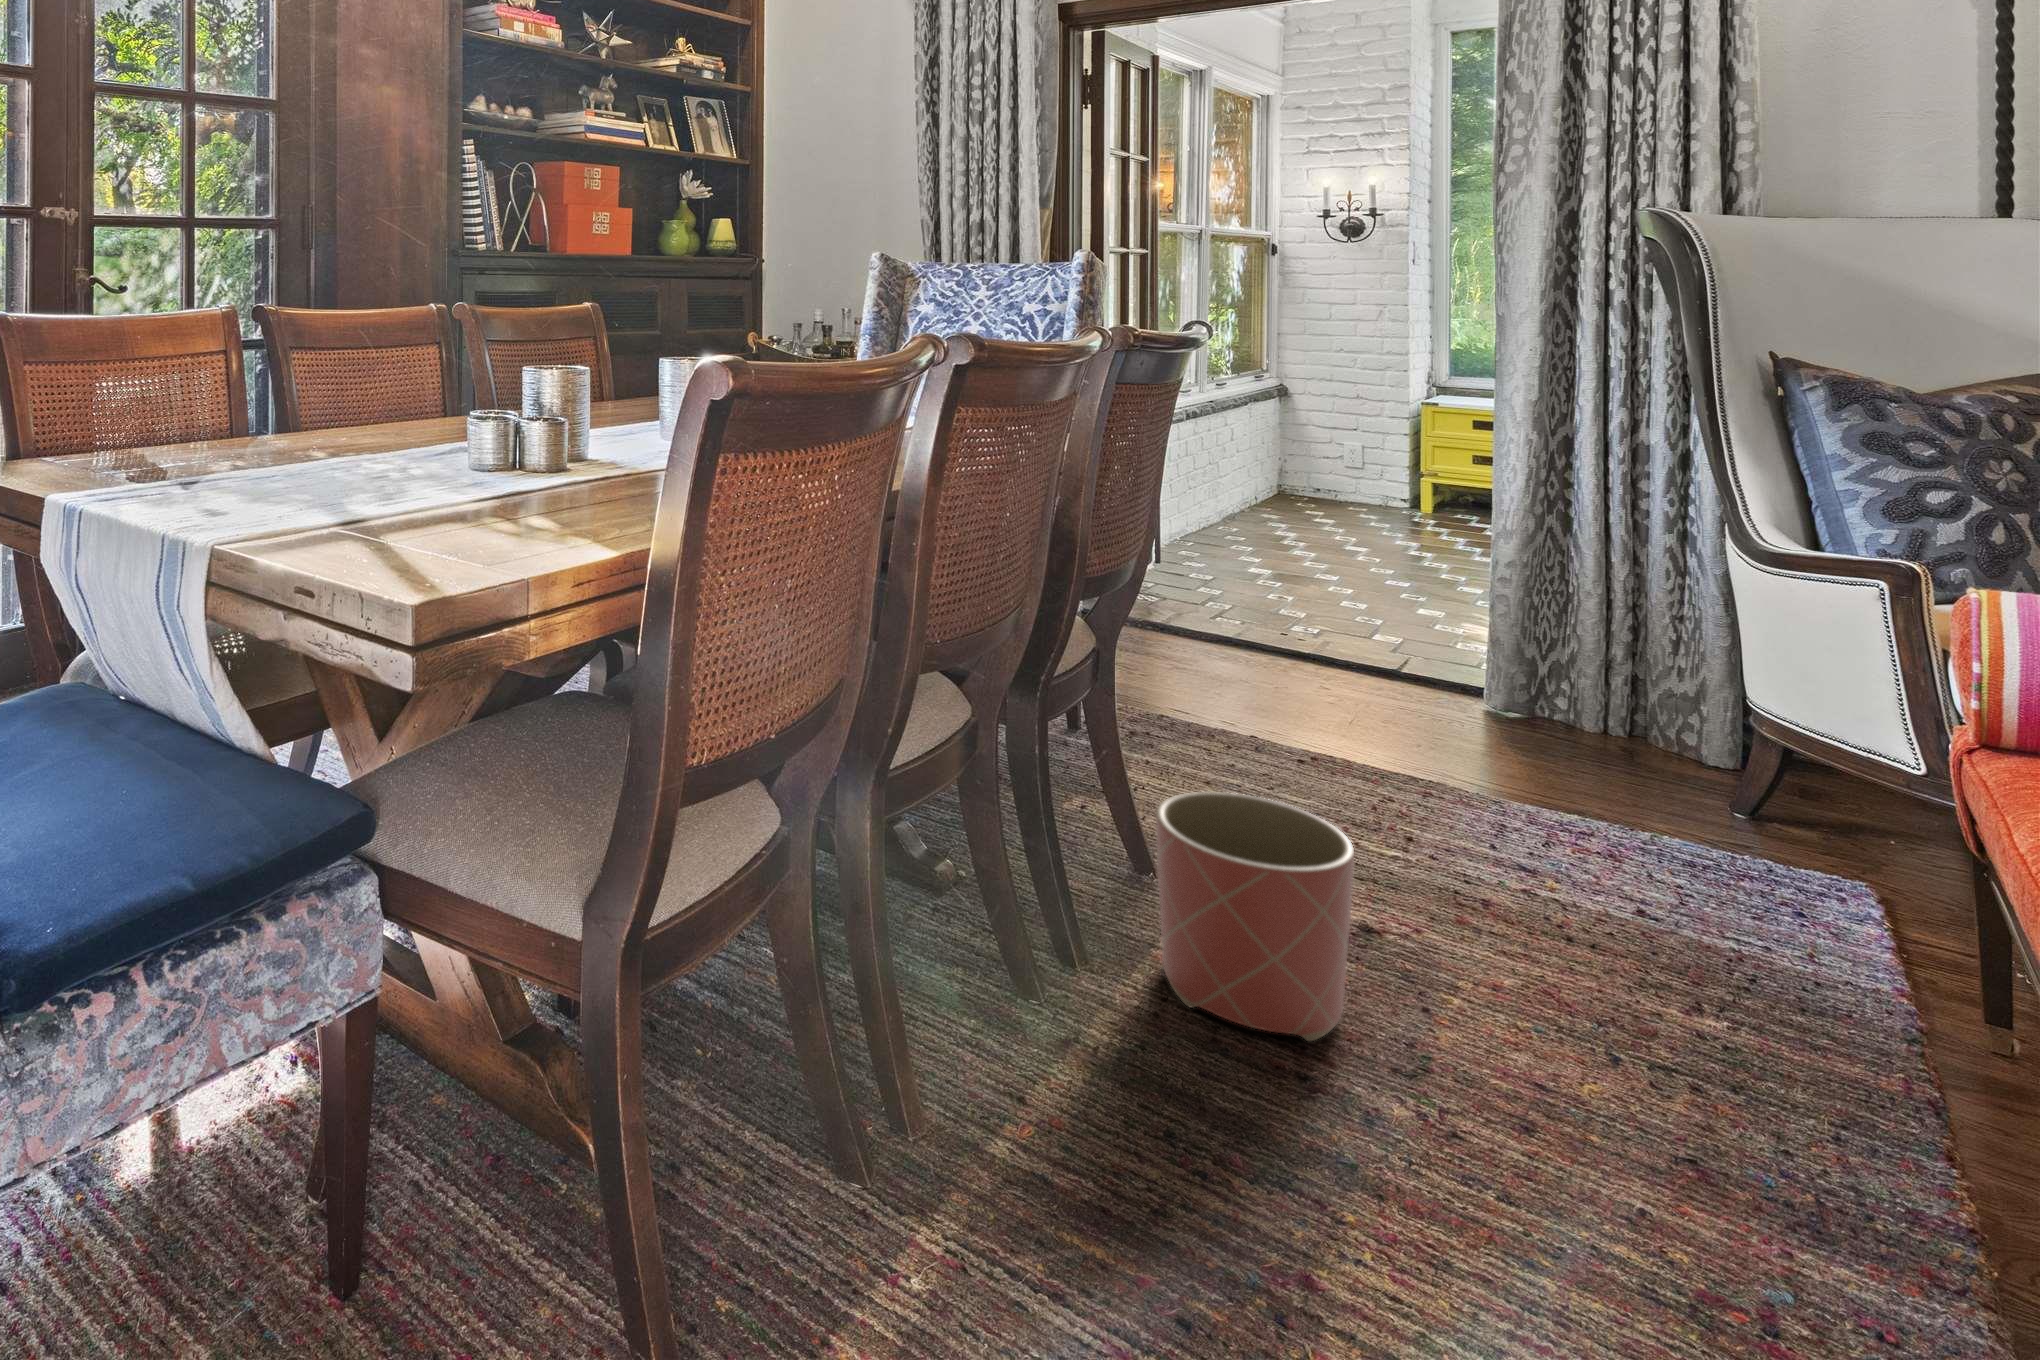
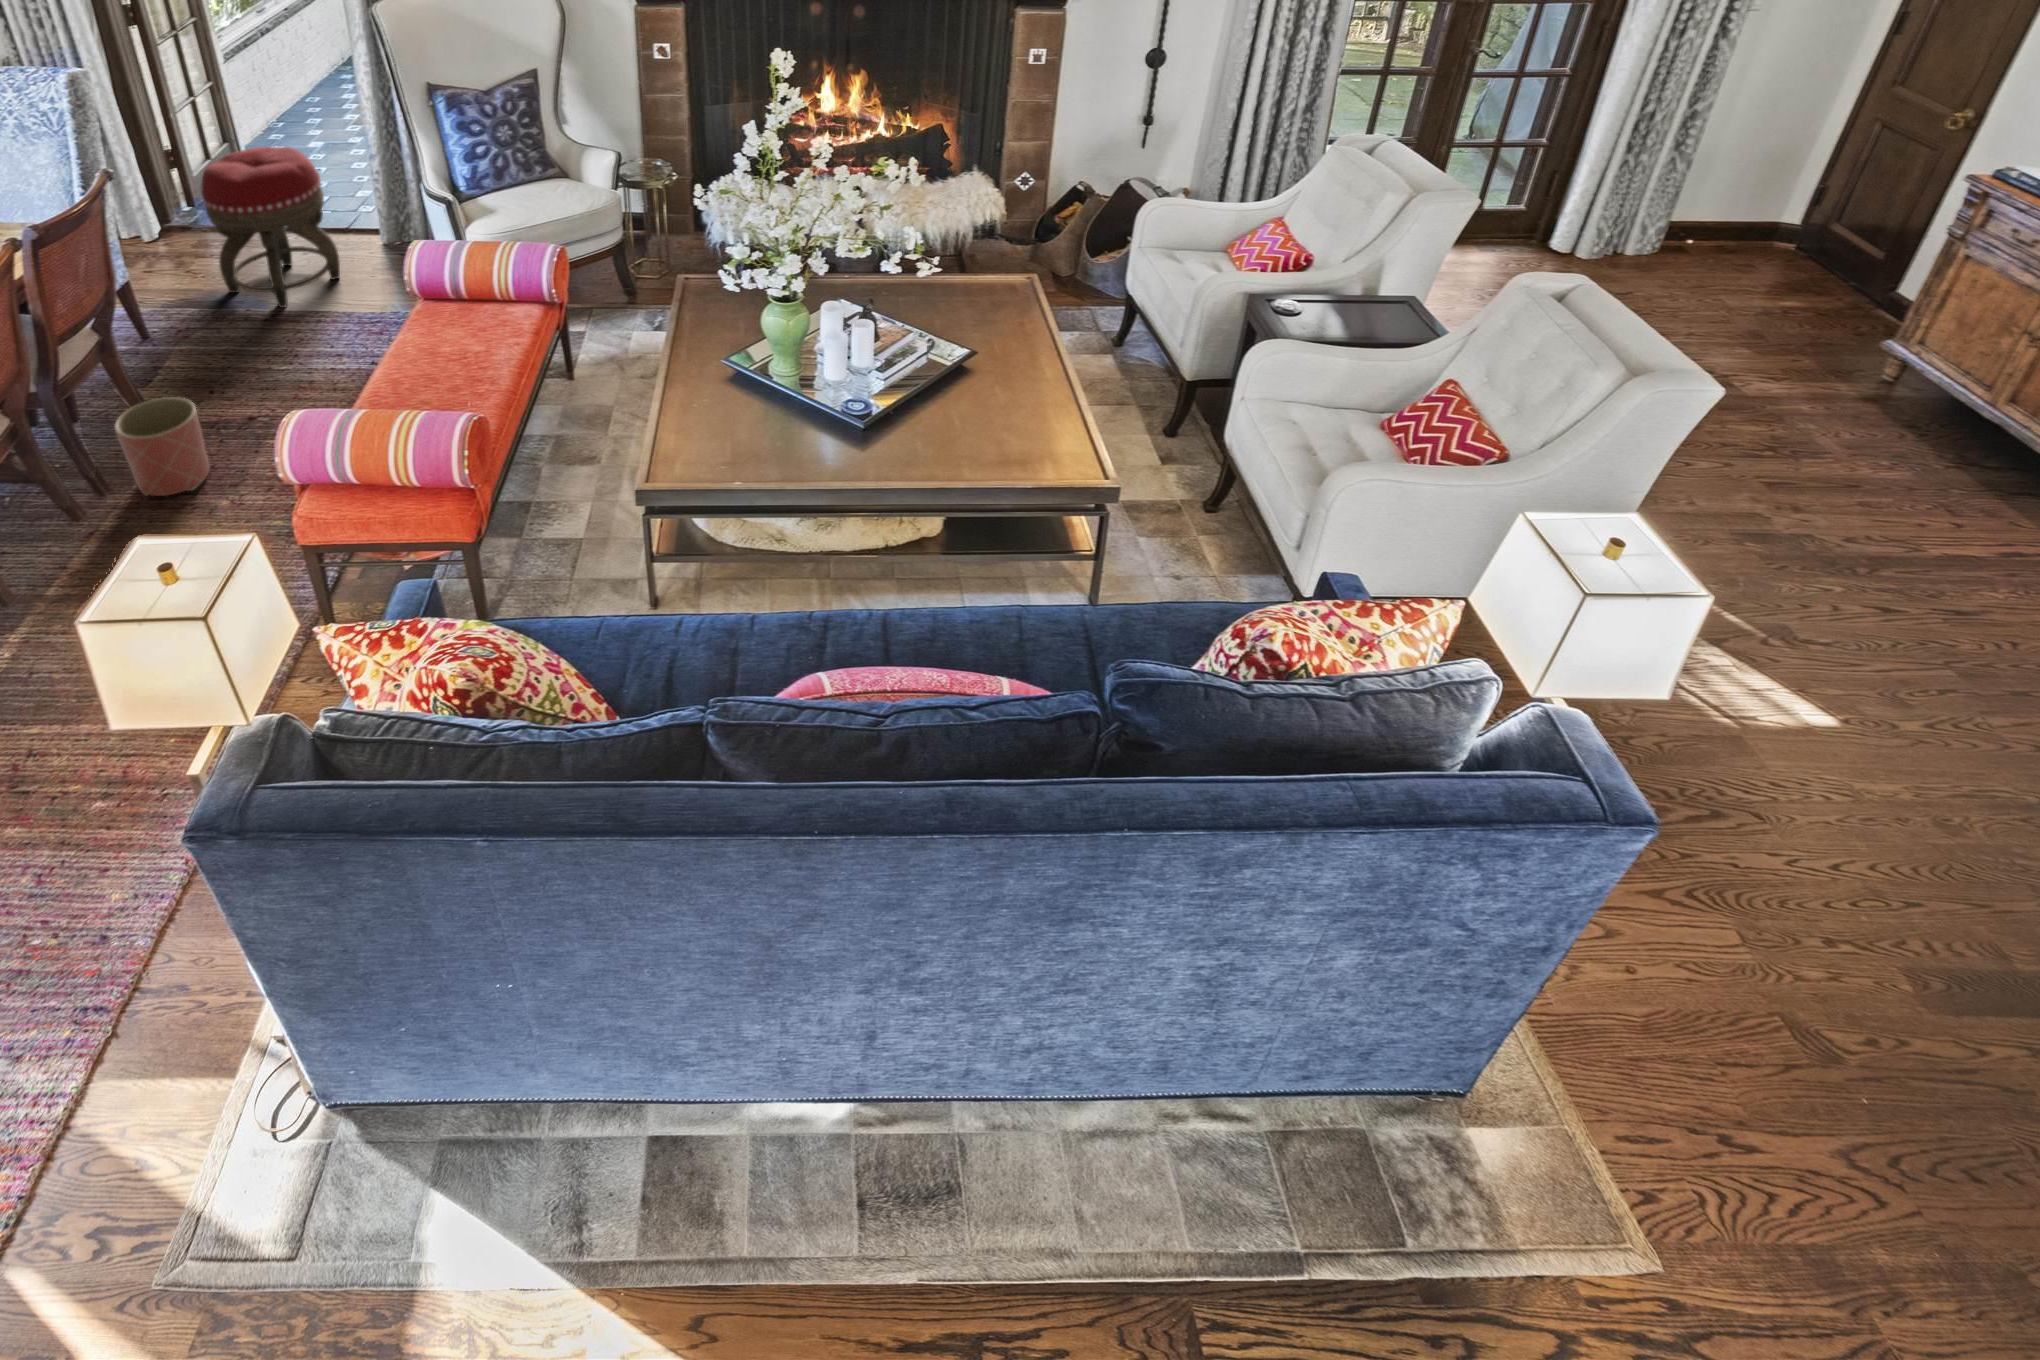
footstool: none [1213,457,1454,738] -> present [201,147,340,308]

